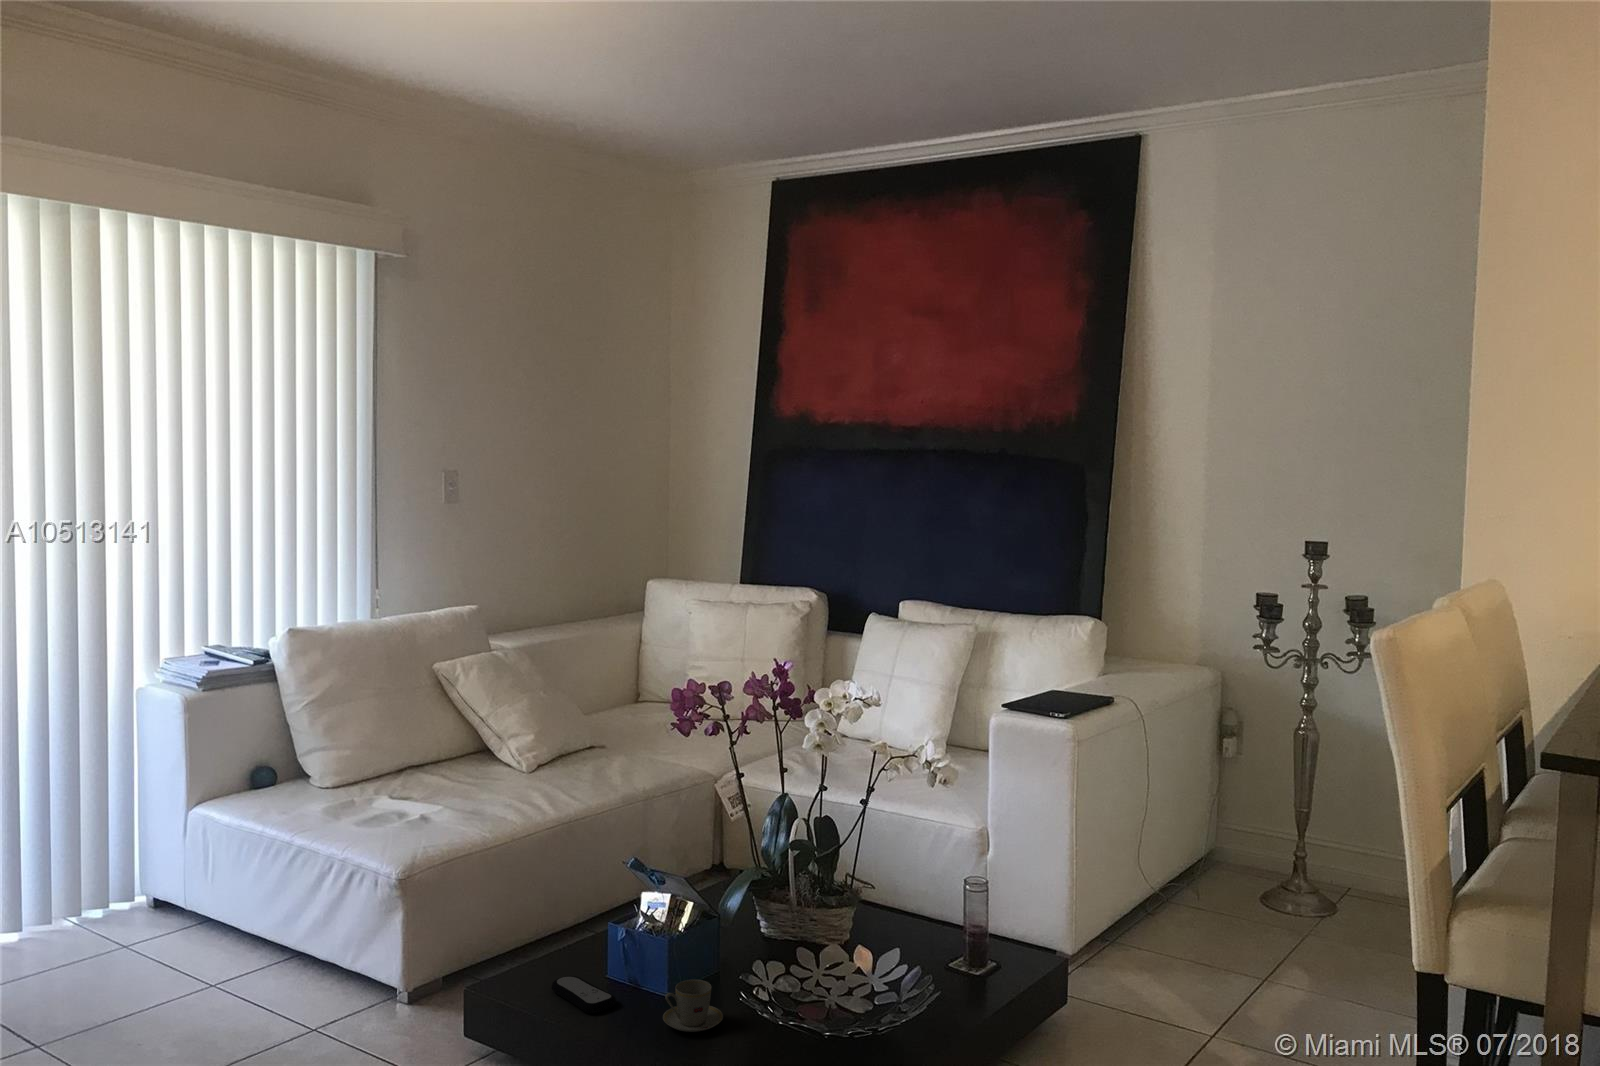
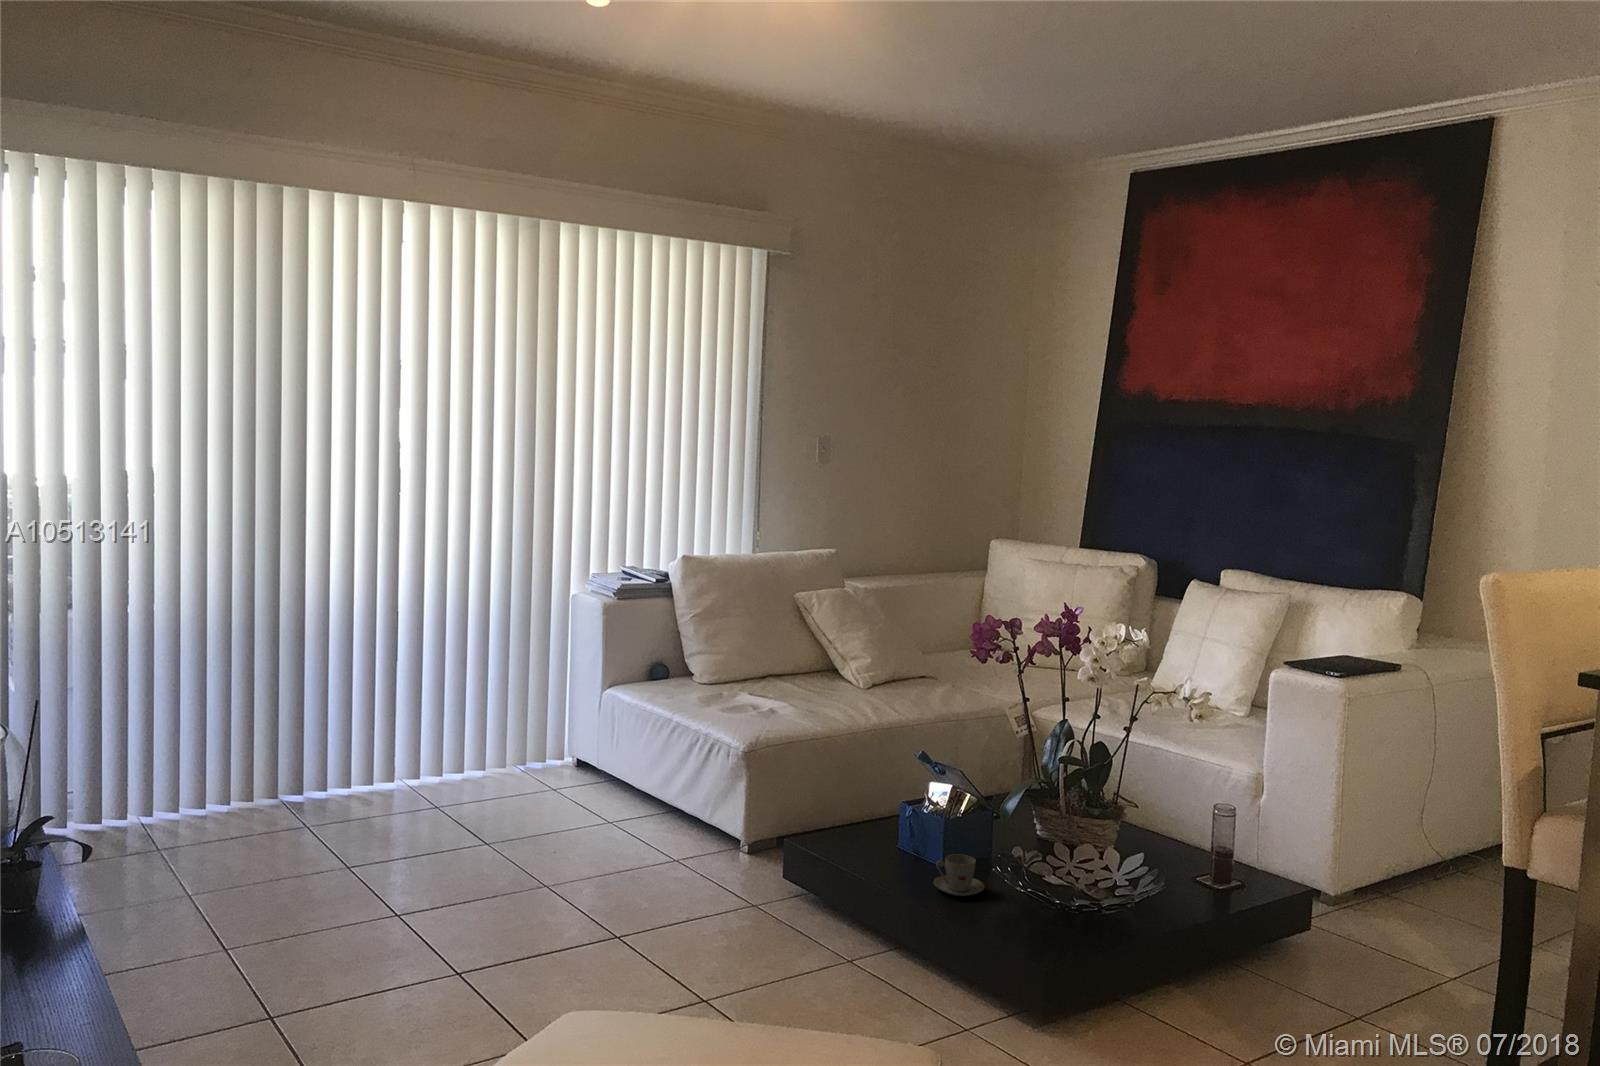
remote control: present [552,976,616,1013] -> none [851,842,900,871]

